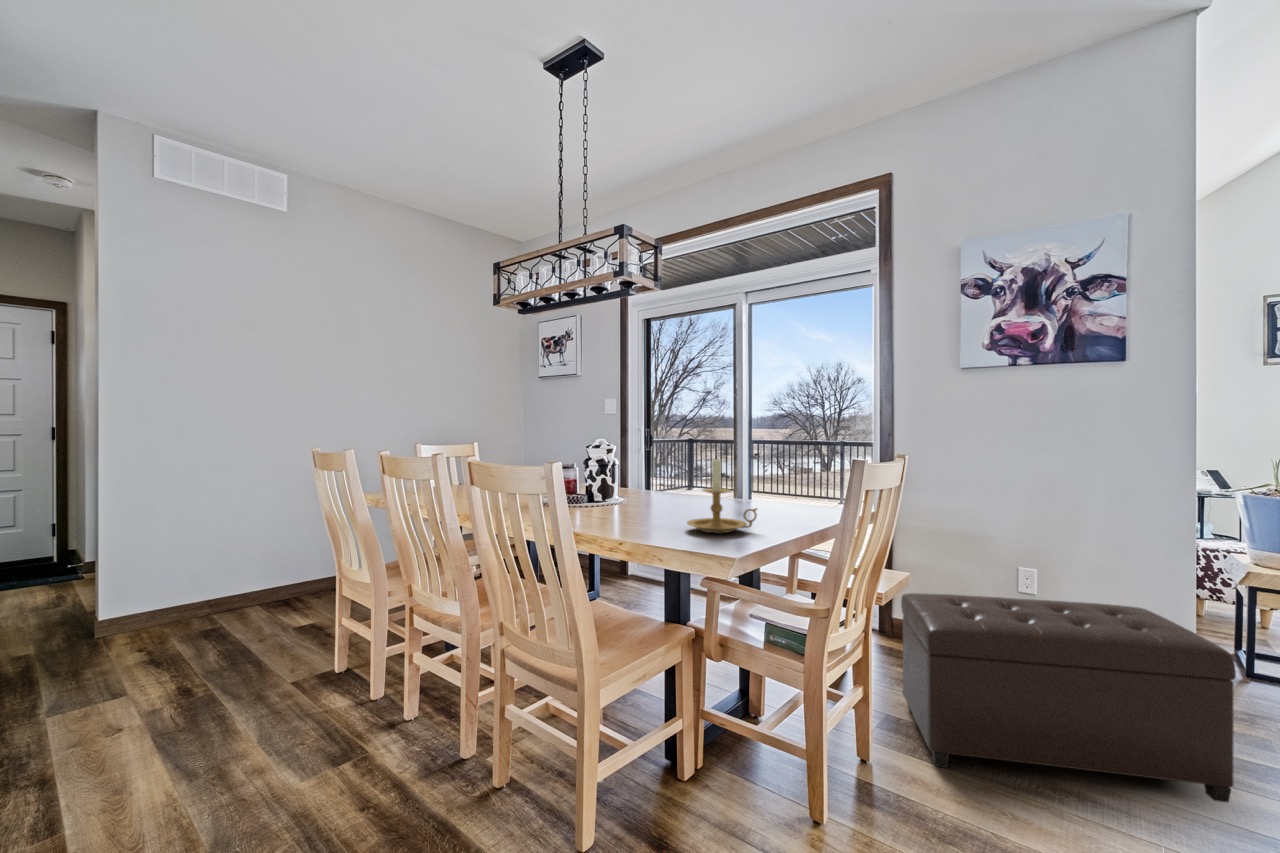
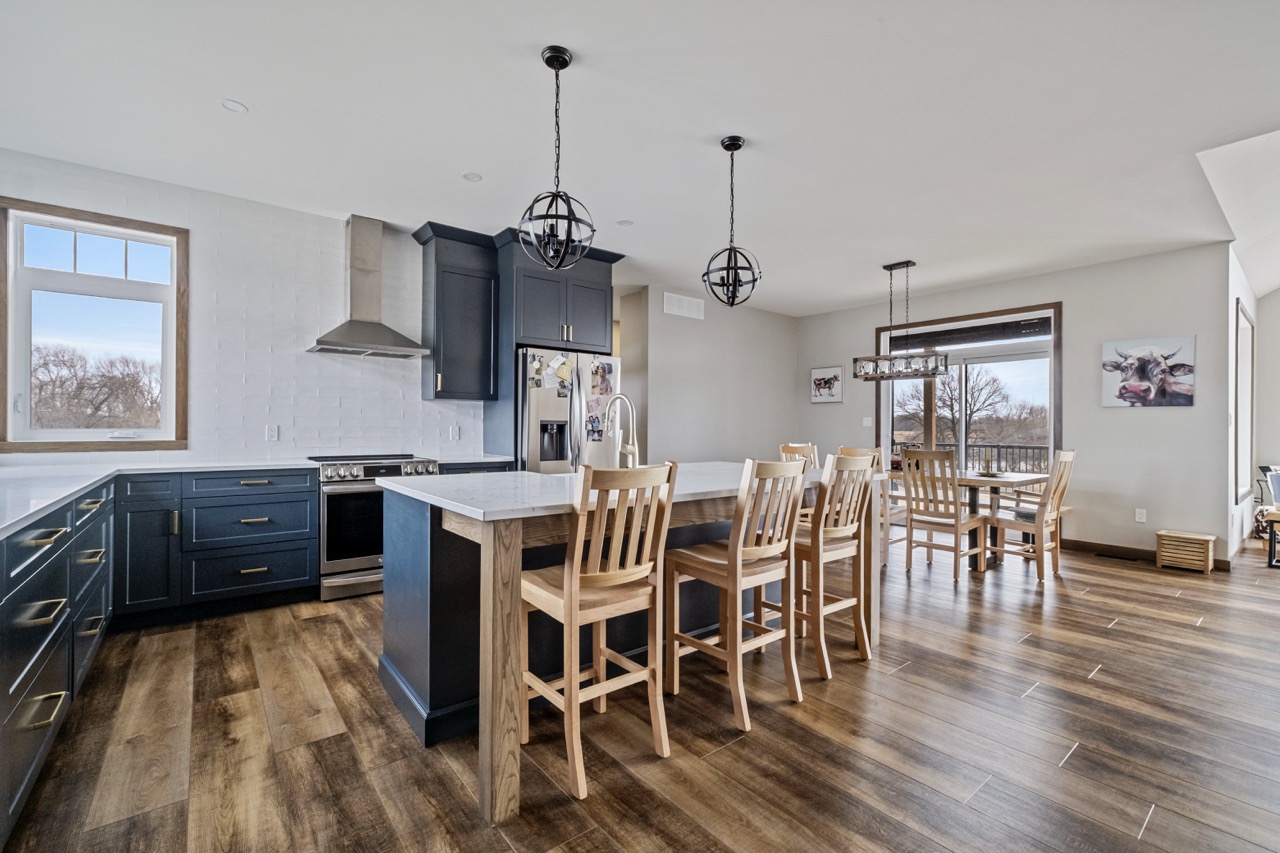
ottoman: present [901,593,1236,803] -> none [1069,512,1222,587]

